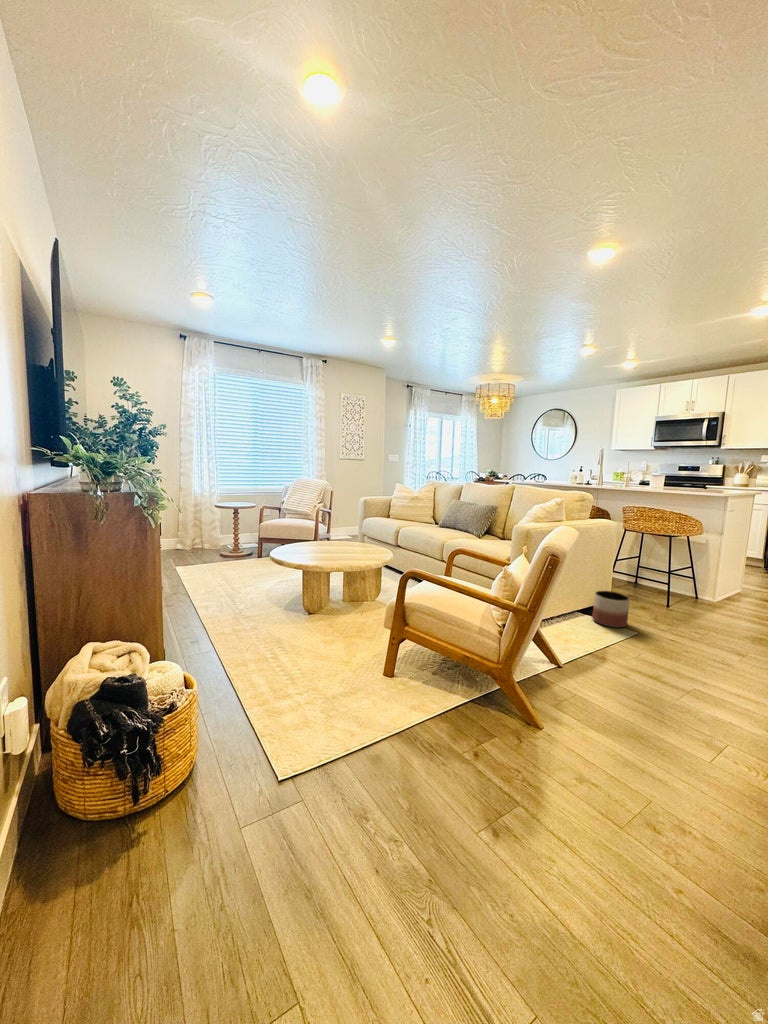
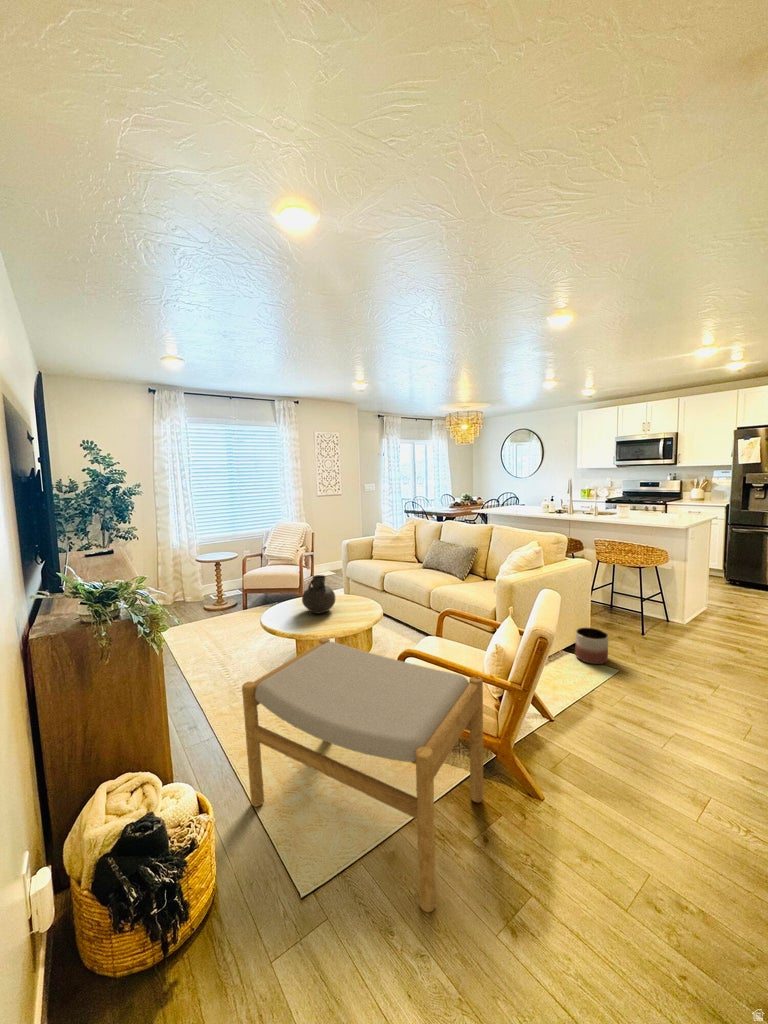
vase: none [311,514,345,552] -> present [302,575,335,613]
footstool: none [238,557,487,805] -> present [242,638,483,912]

